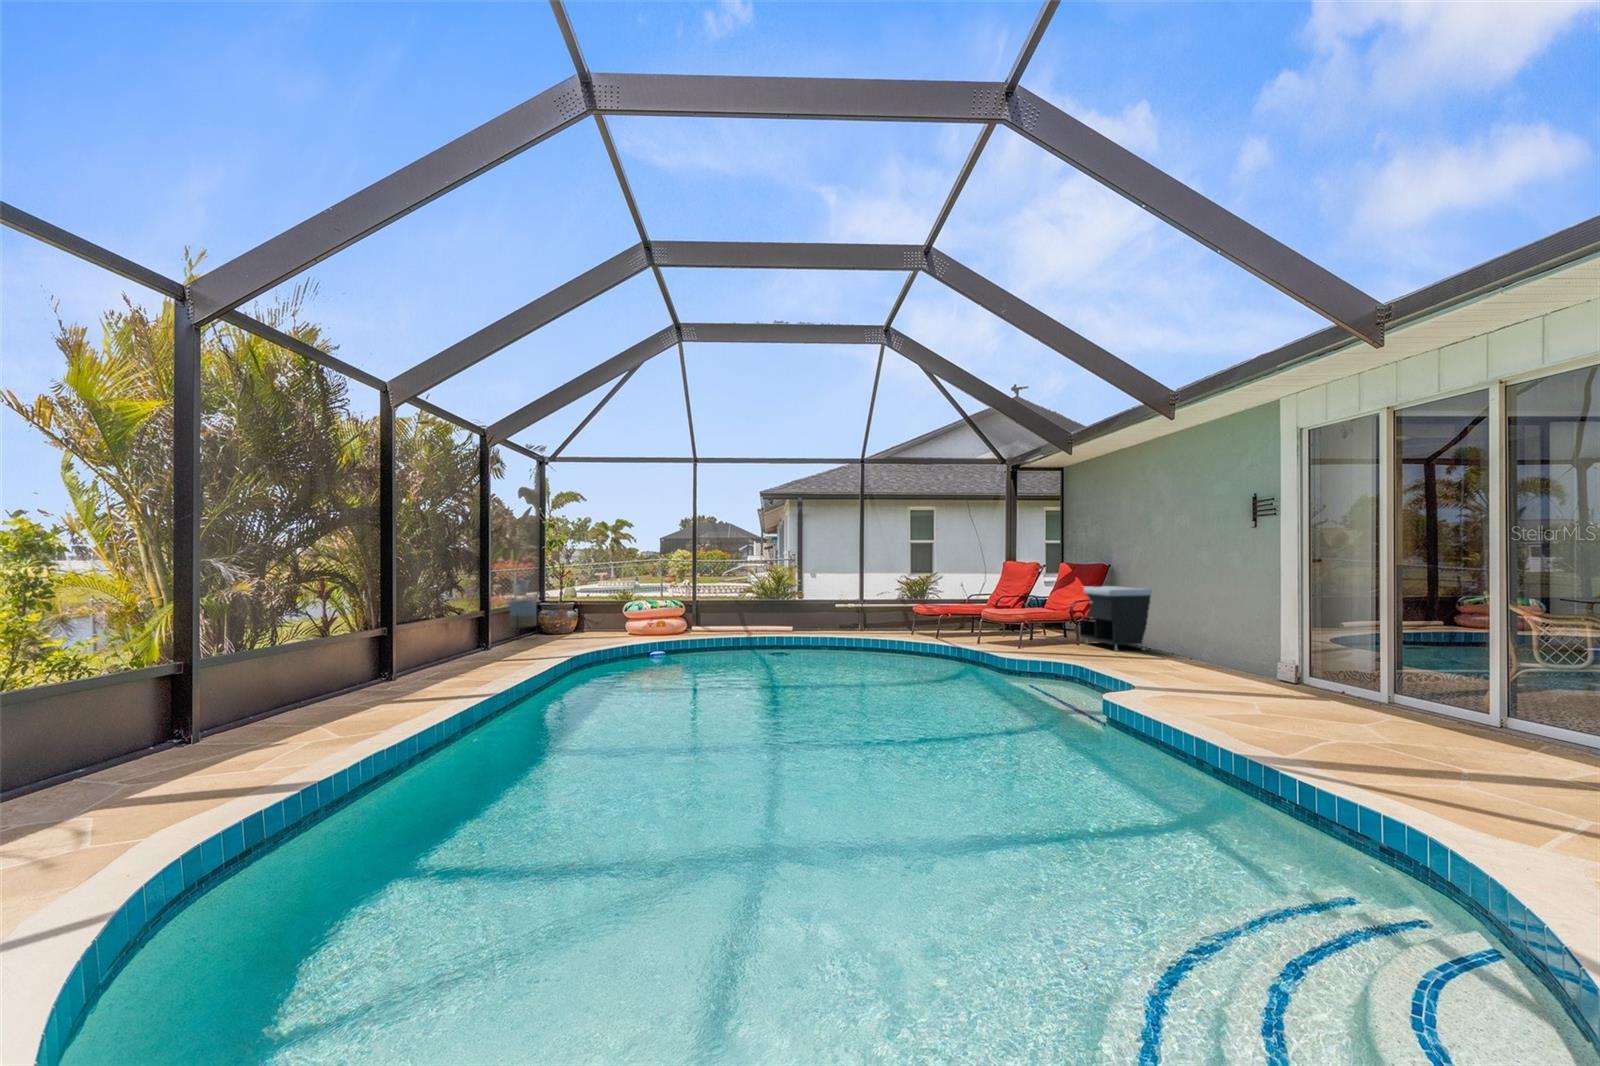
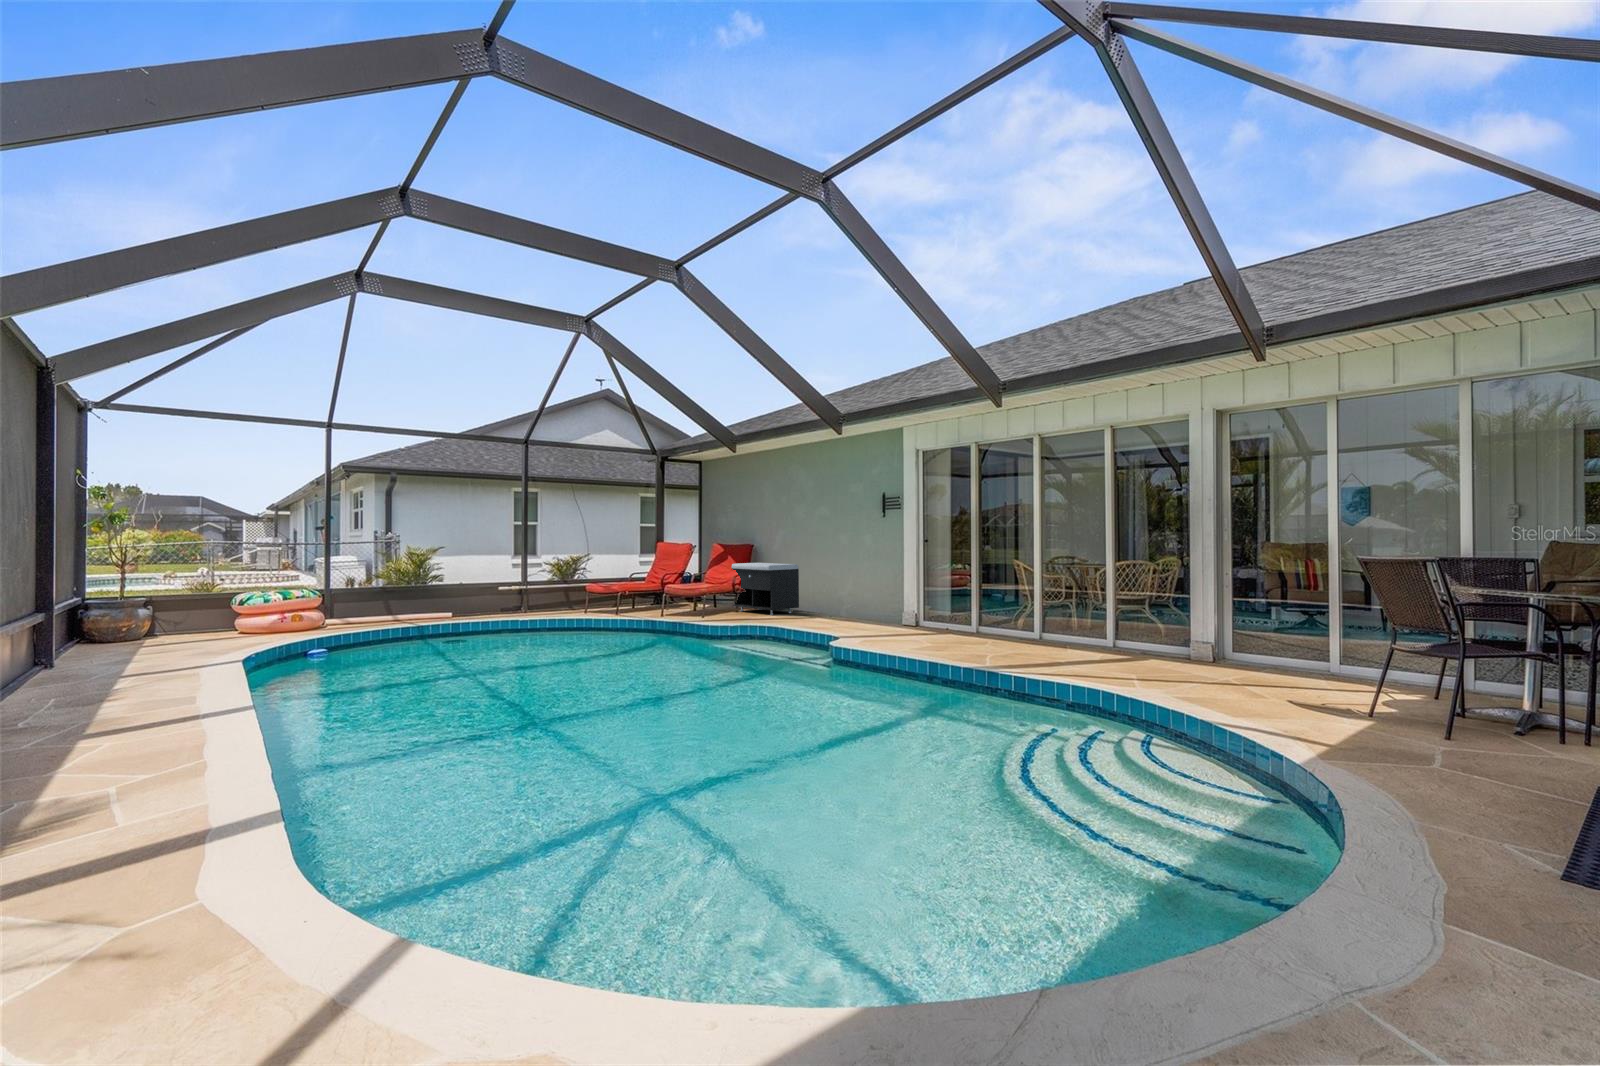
planter: present [507,601,537,628] -> none [70,598,118,651]

